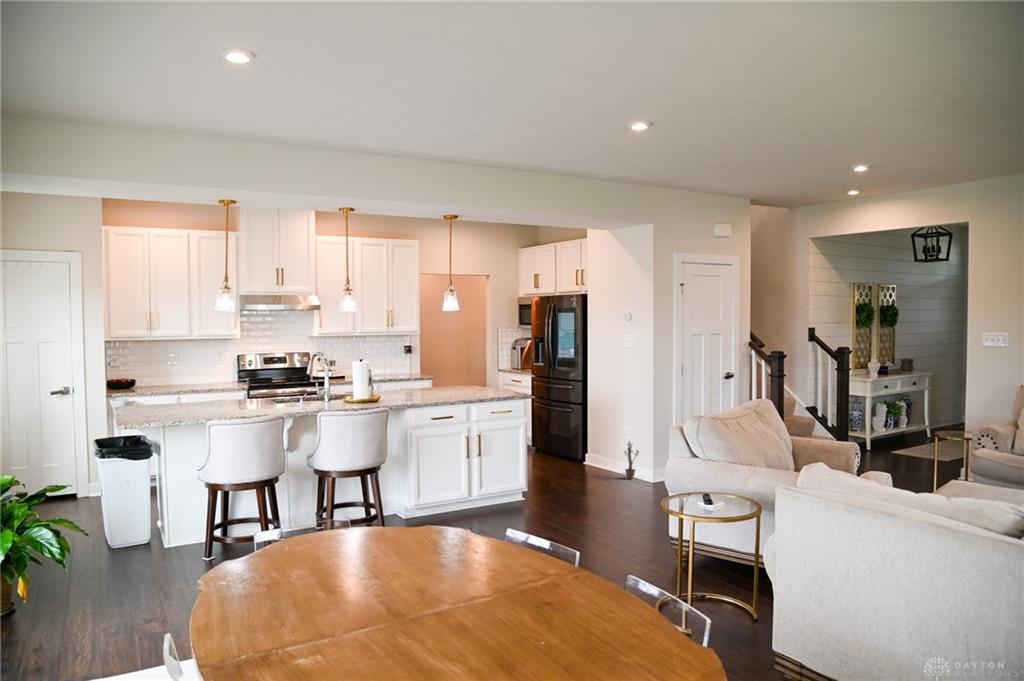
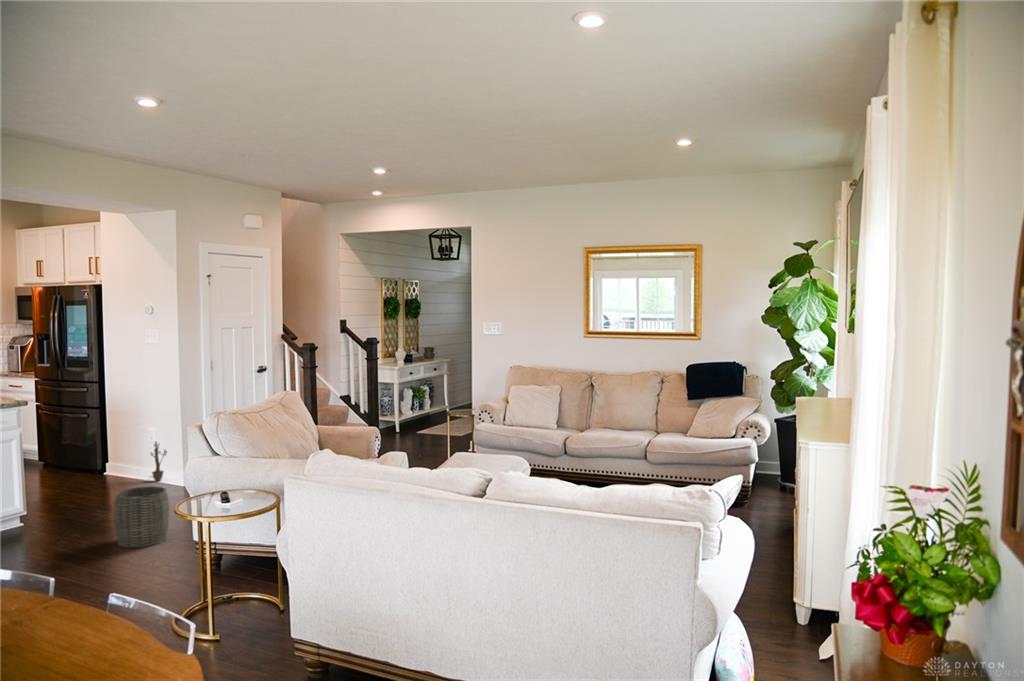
woven basket: none [598,491,649,553] -> present [114,486,170,548]

